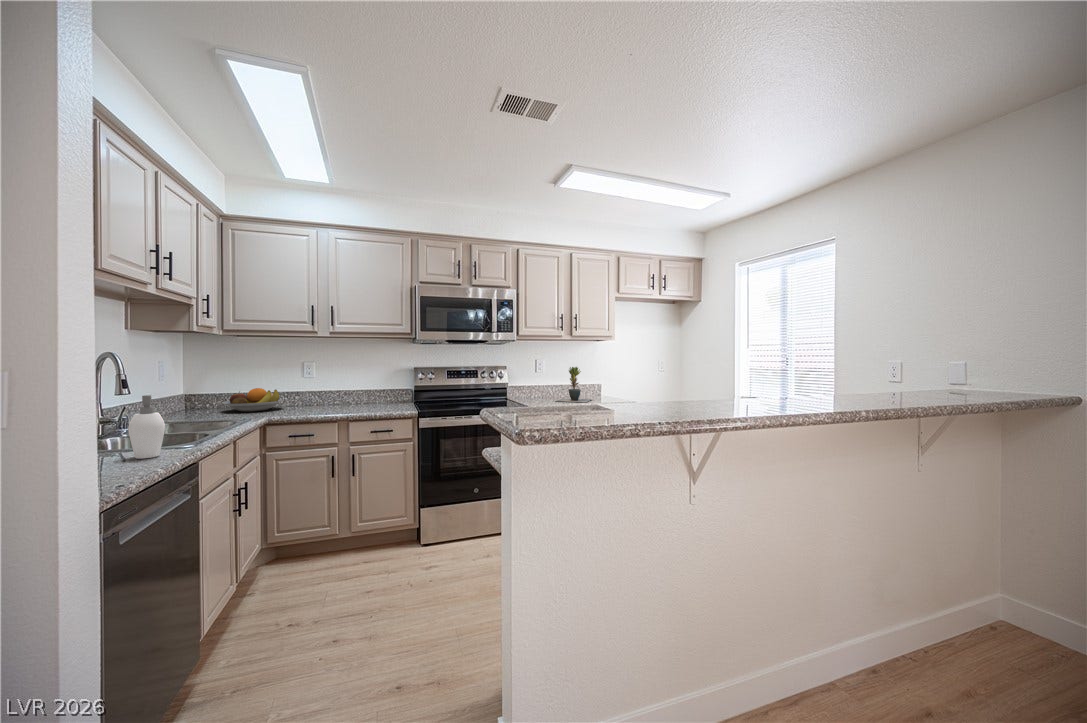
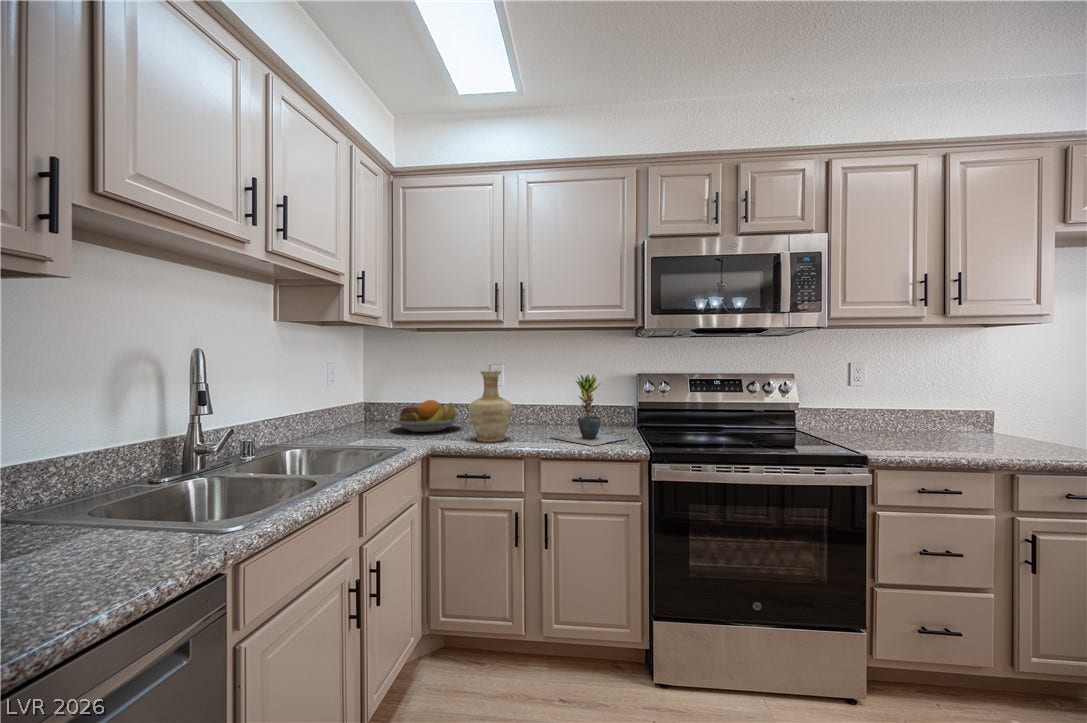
vase: none [295,366,328,413] -> present [469,371,513,442]
potted plant: present [557,367,590,402] -> present [551,374,627,446]
soap dispenser: present [128,395,168,459] -> none [106,428,176,556]

